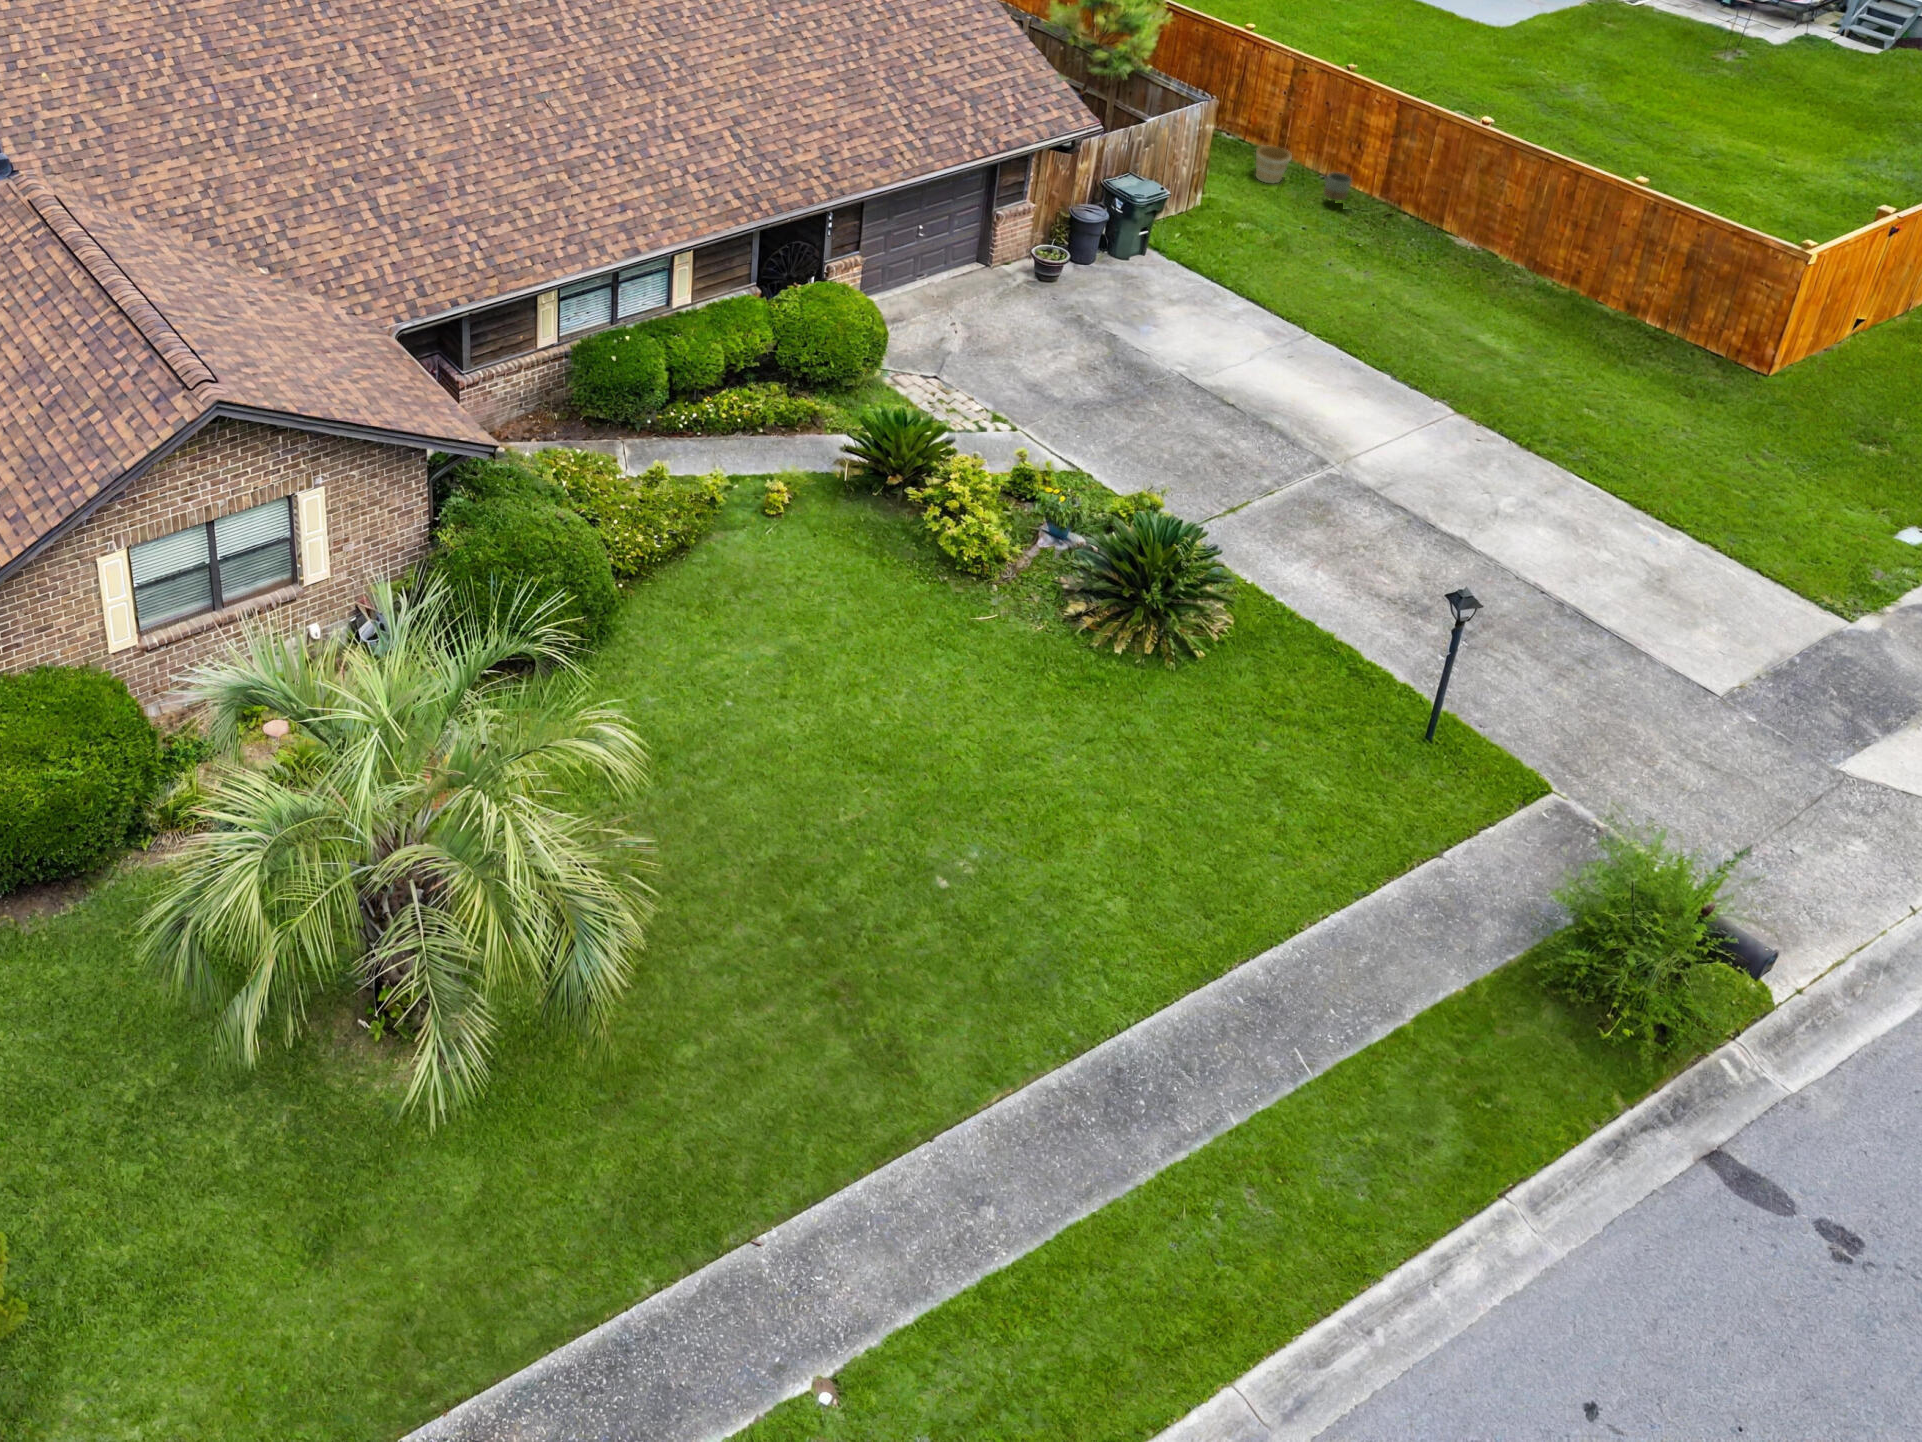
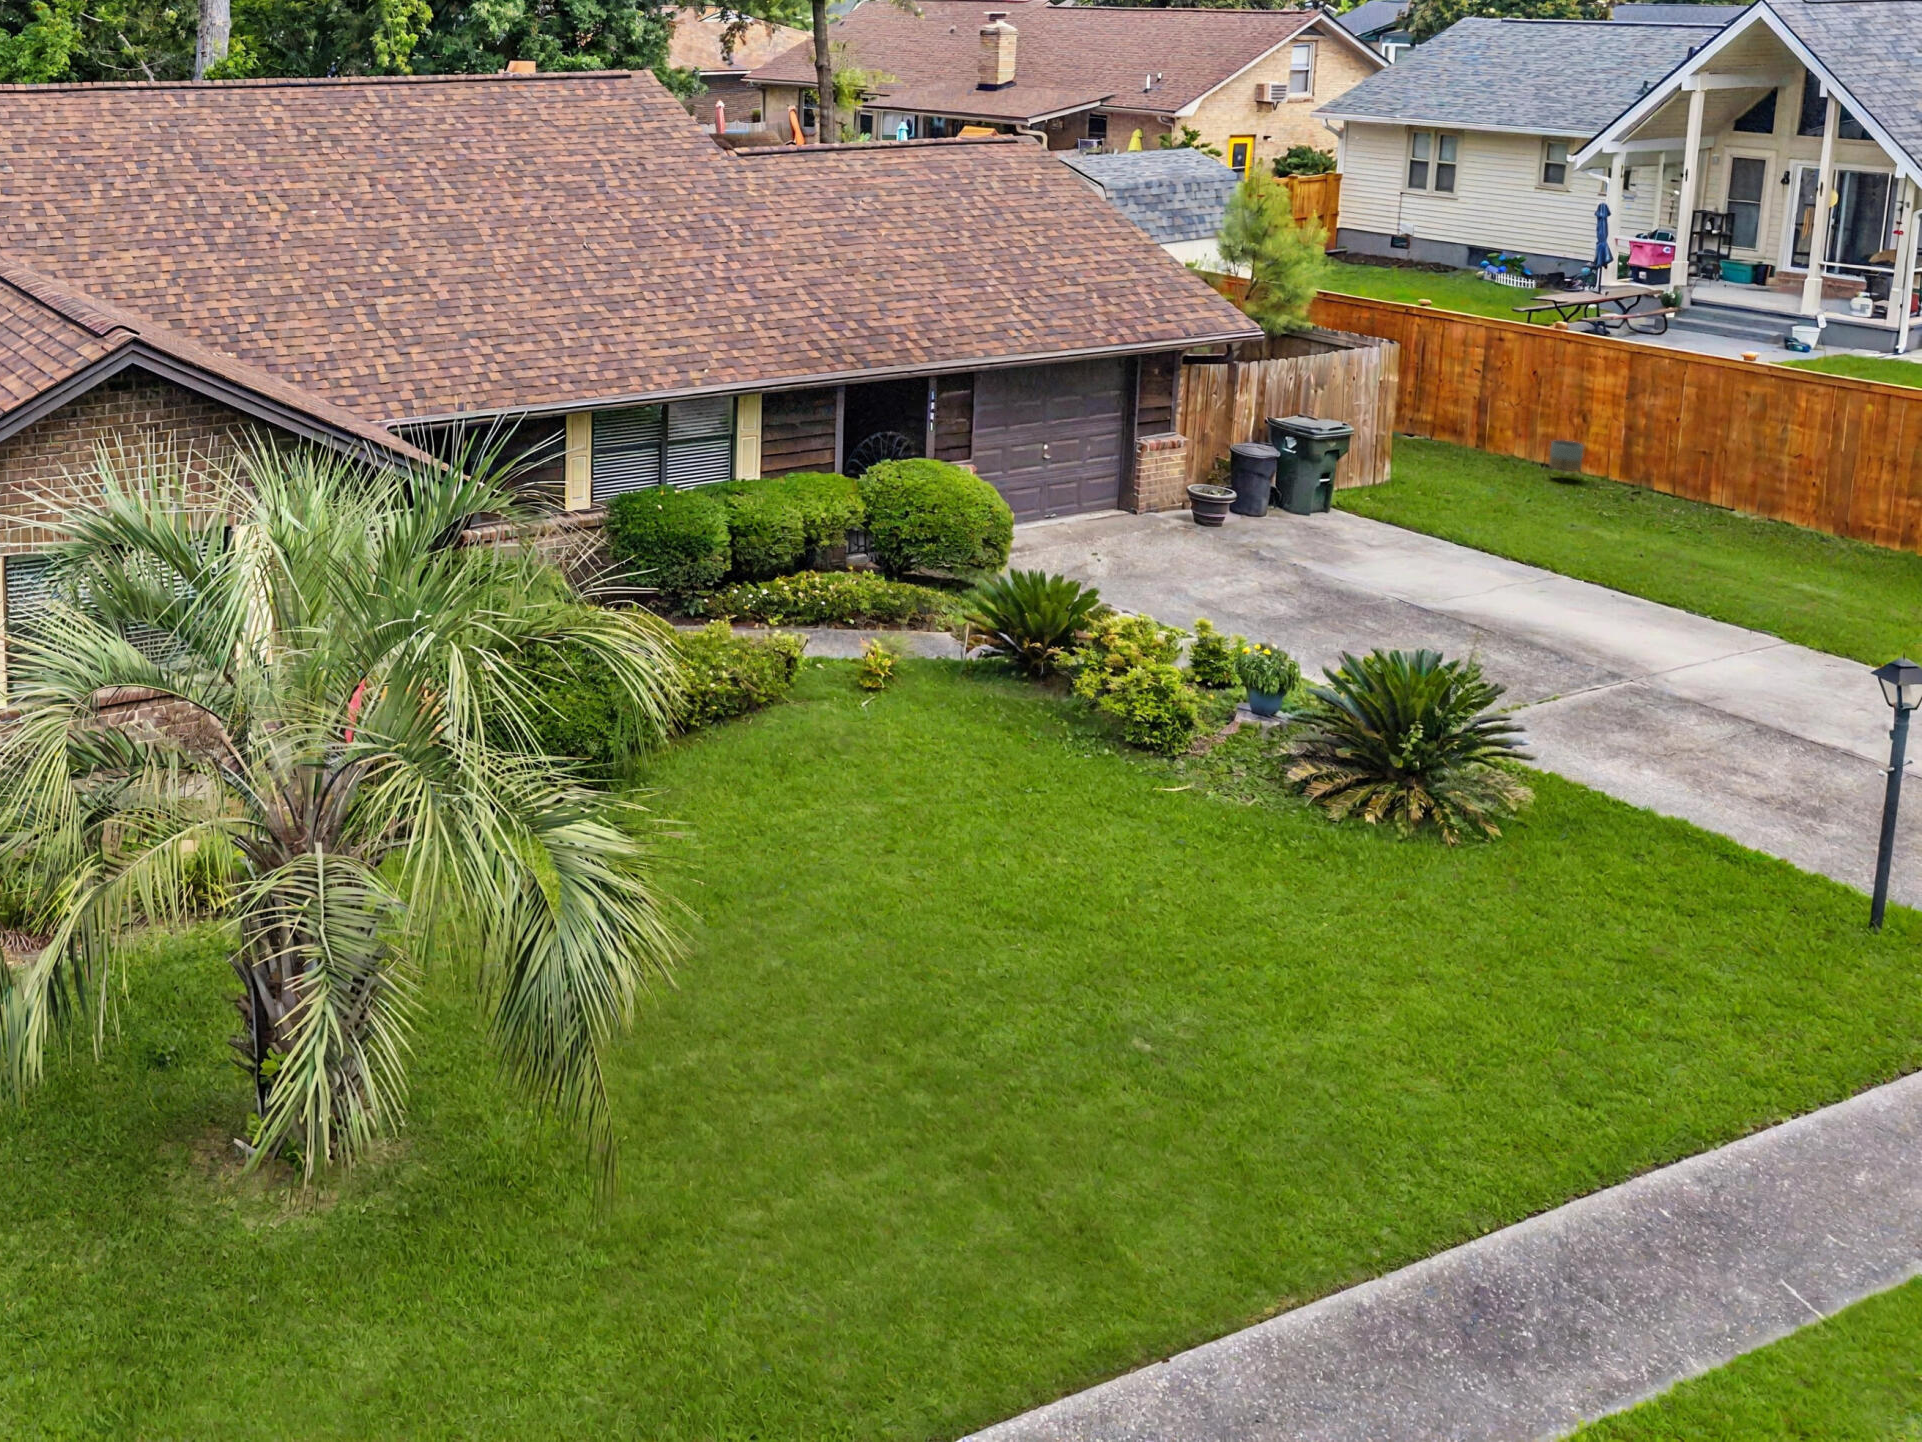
wooden bucket: present [1256,145,1292,183] -> none [1452,423,1500,465]

